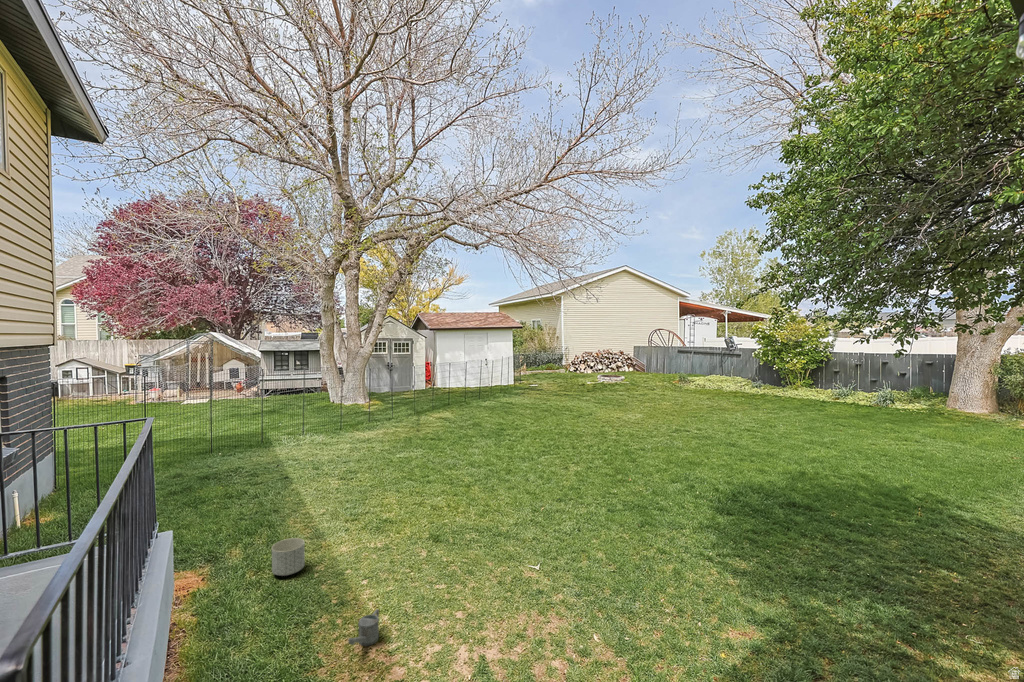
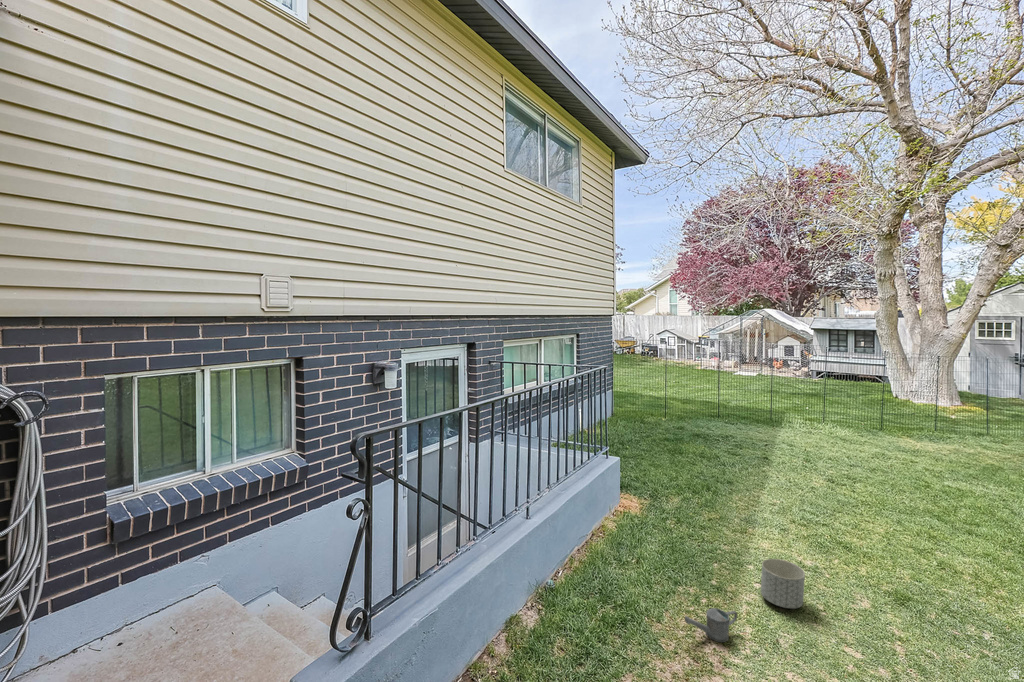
planter: present [272,538,305,576] -> present [761,559,805,609]

